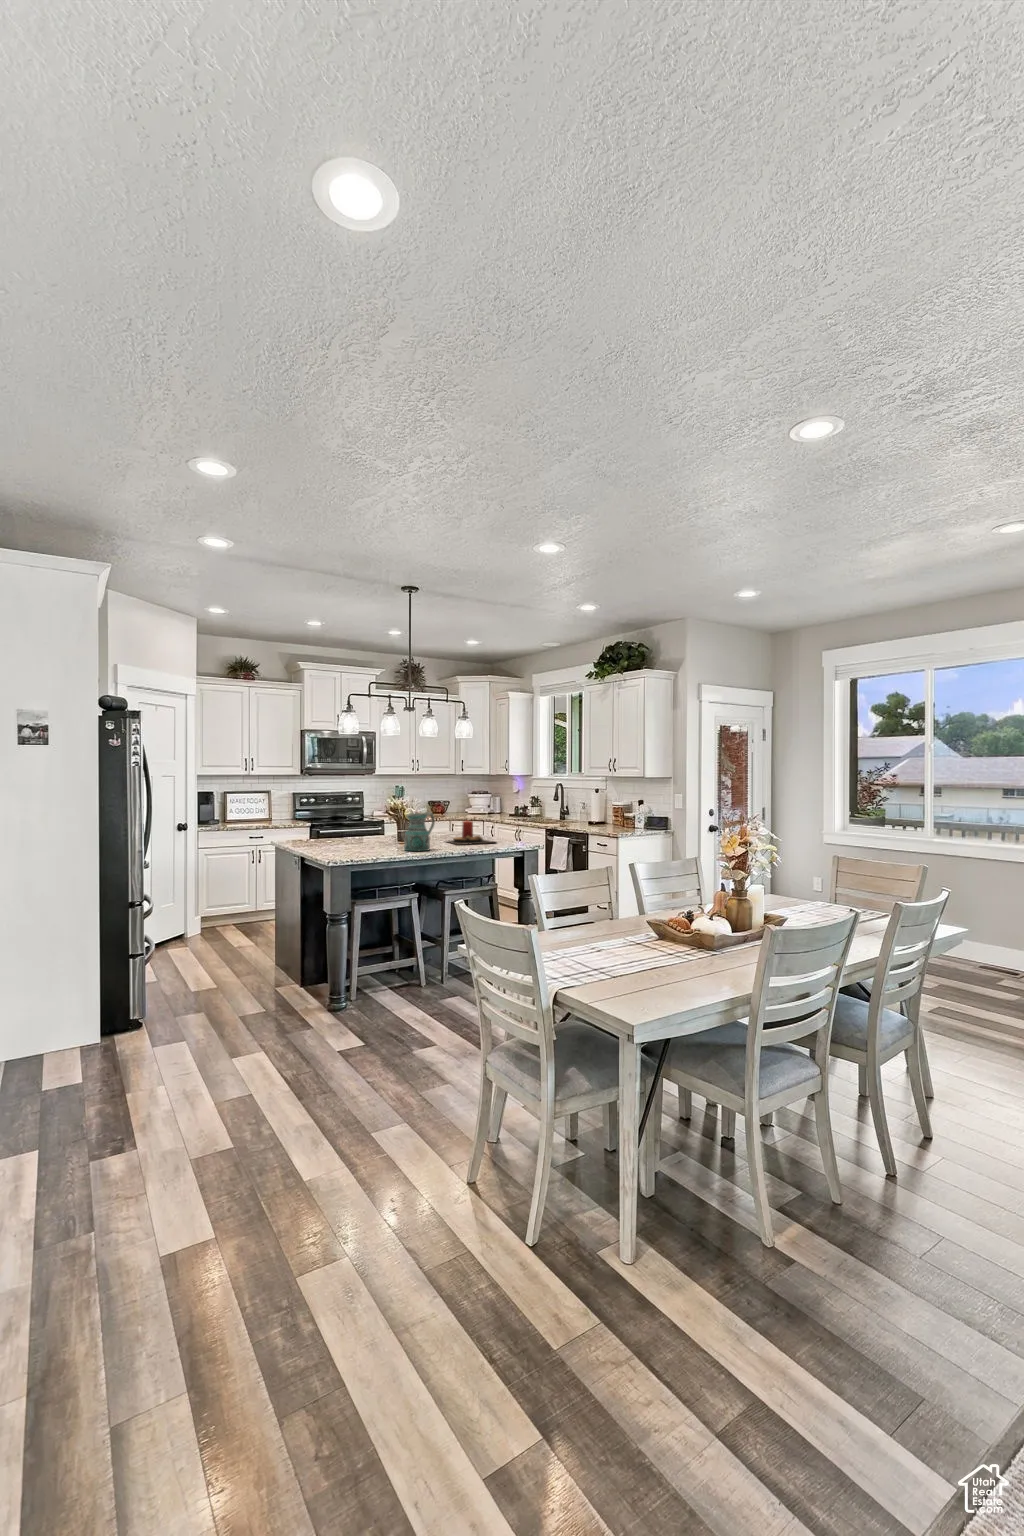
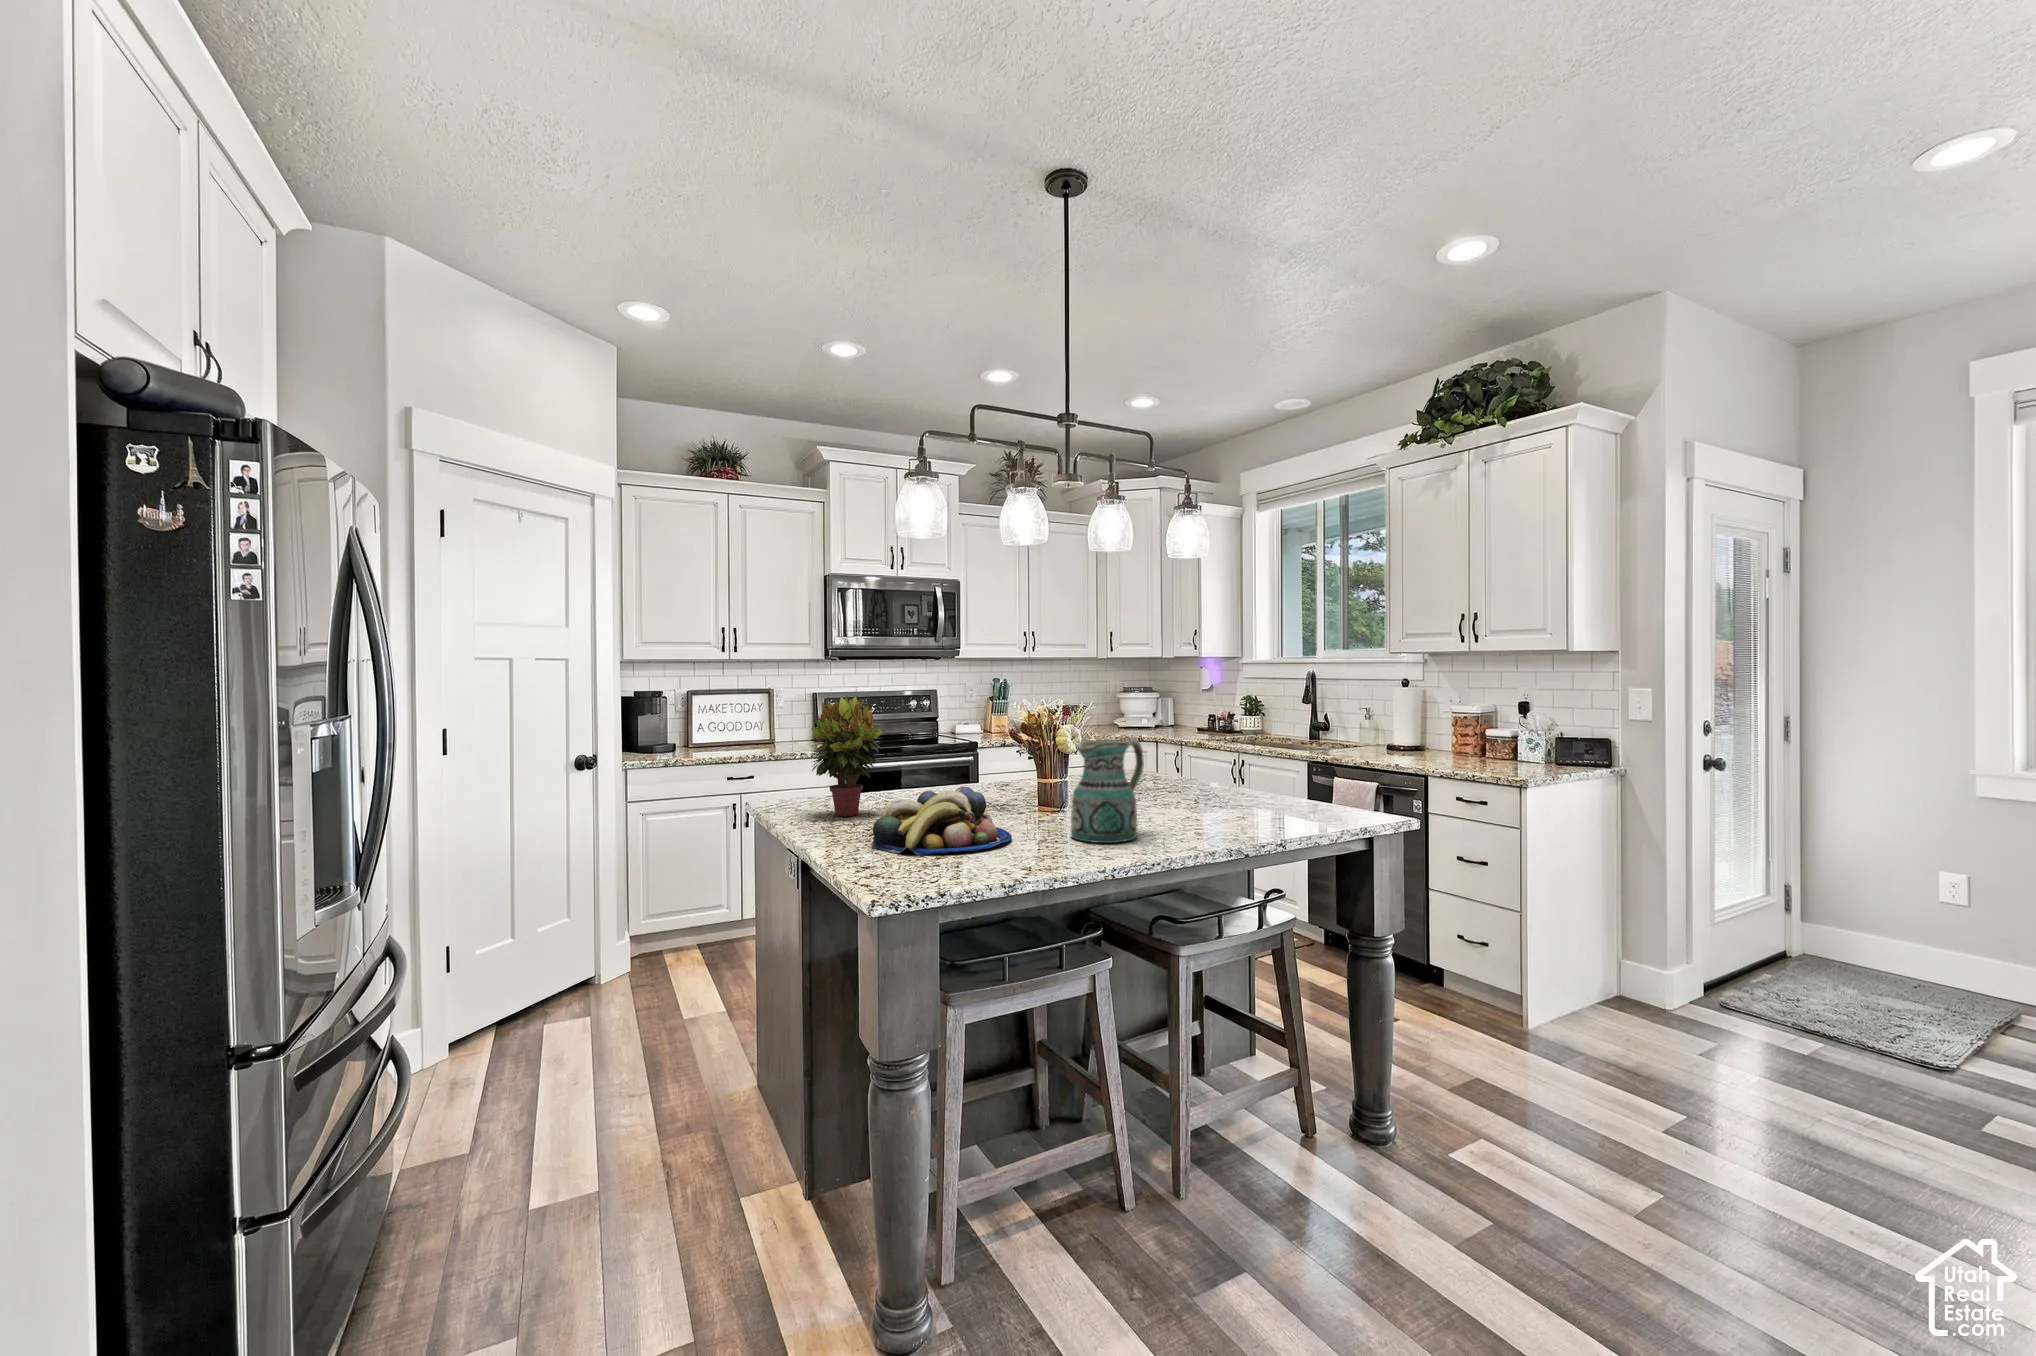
potted plant: none [299,795,333,845] -> present [811,696,884,816]
candle: present [446,821,495,845] -> none [1142,753,1280,816]
fruit bowl: none [326,831,381,854] -> present [872,787,1012,855]

